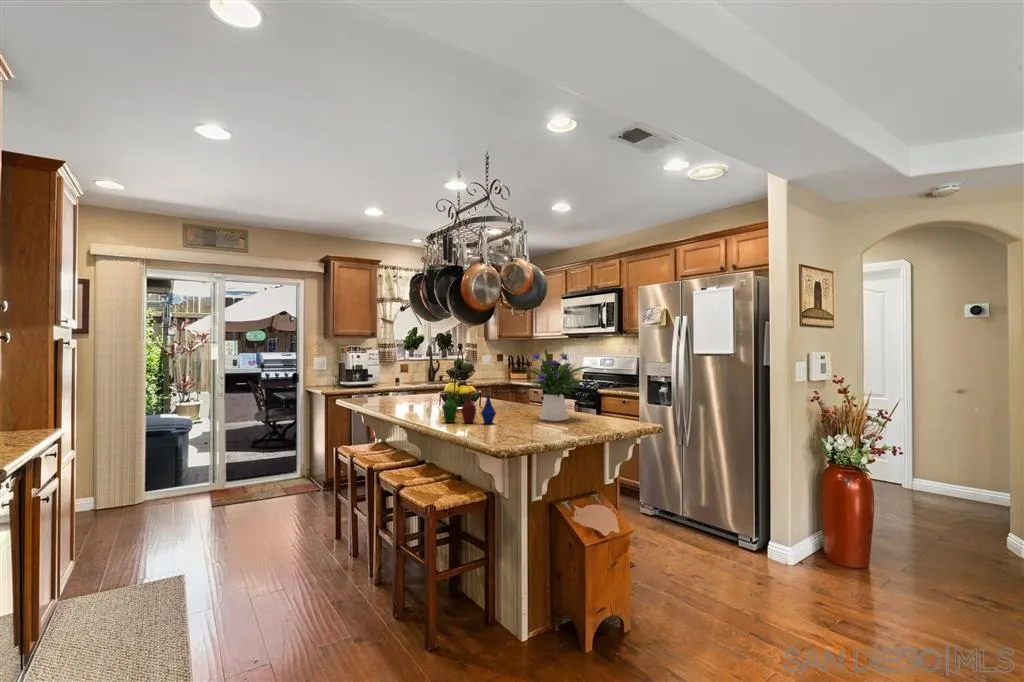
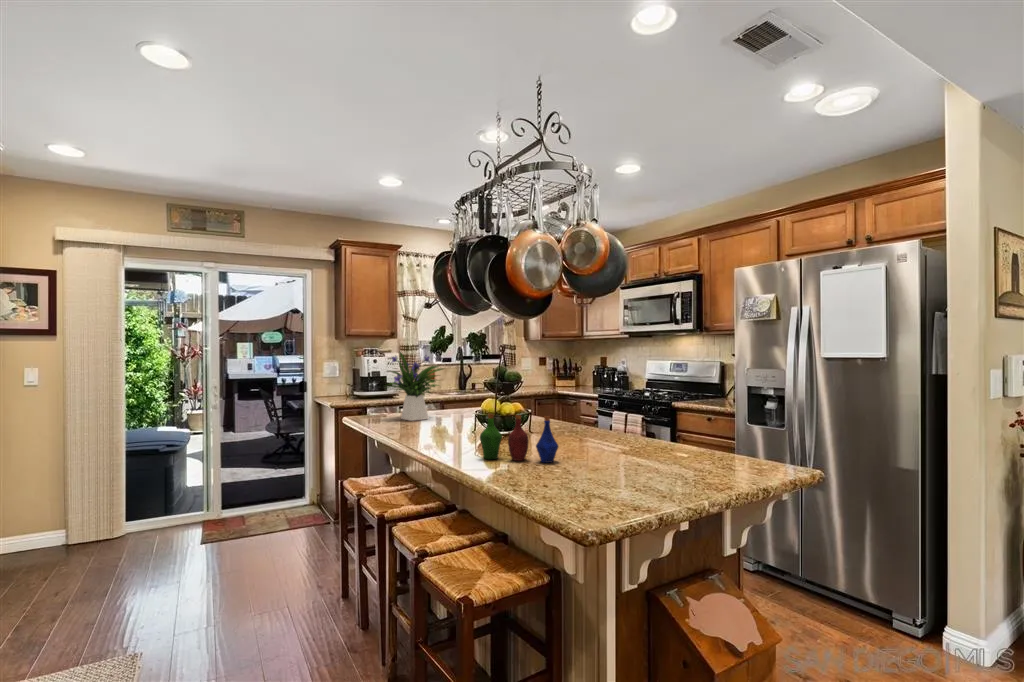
flower arrangement: present [526,349,589,421] -> present [387,352,443,421]

